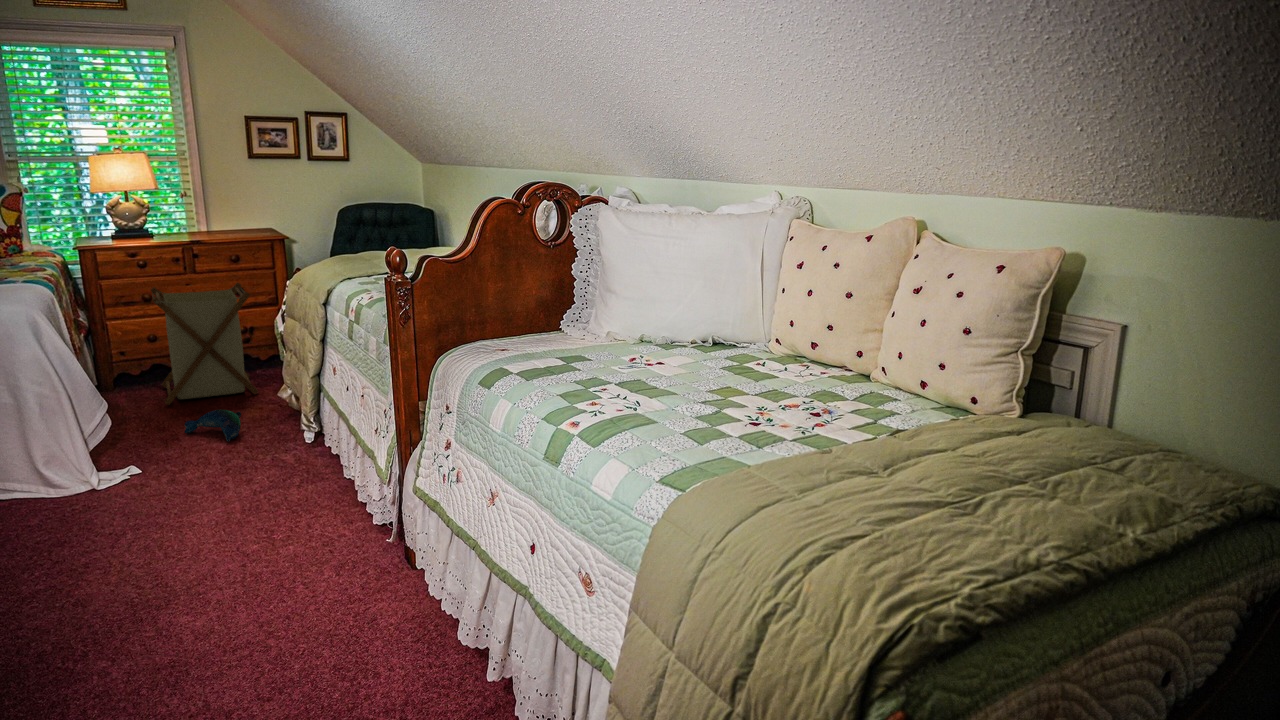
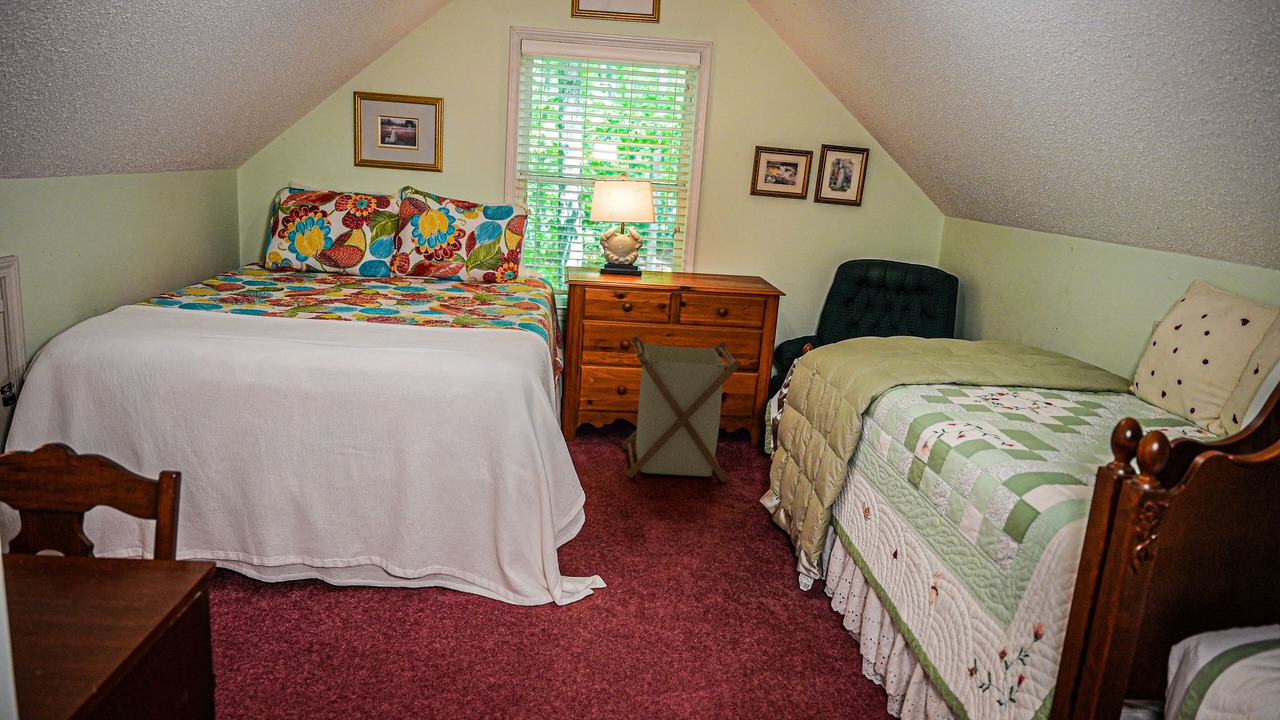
plush toy: present [185,409,241,442] -> none [650,510,718,561]

